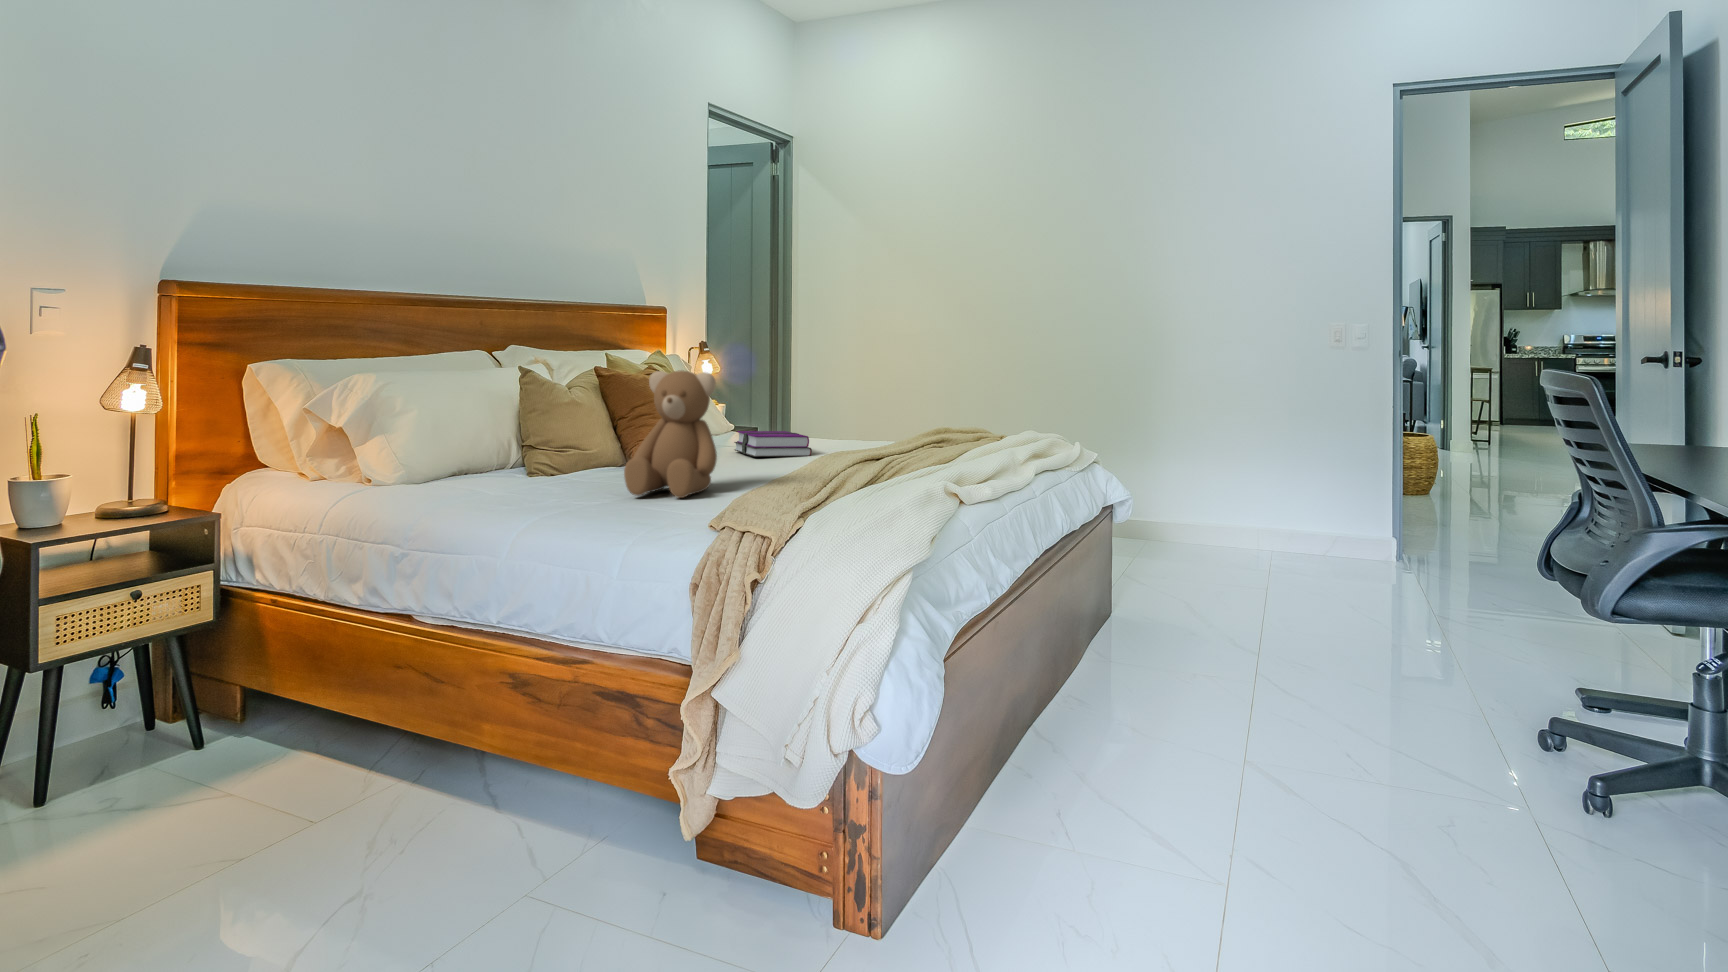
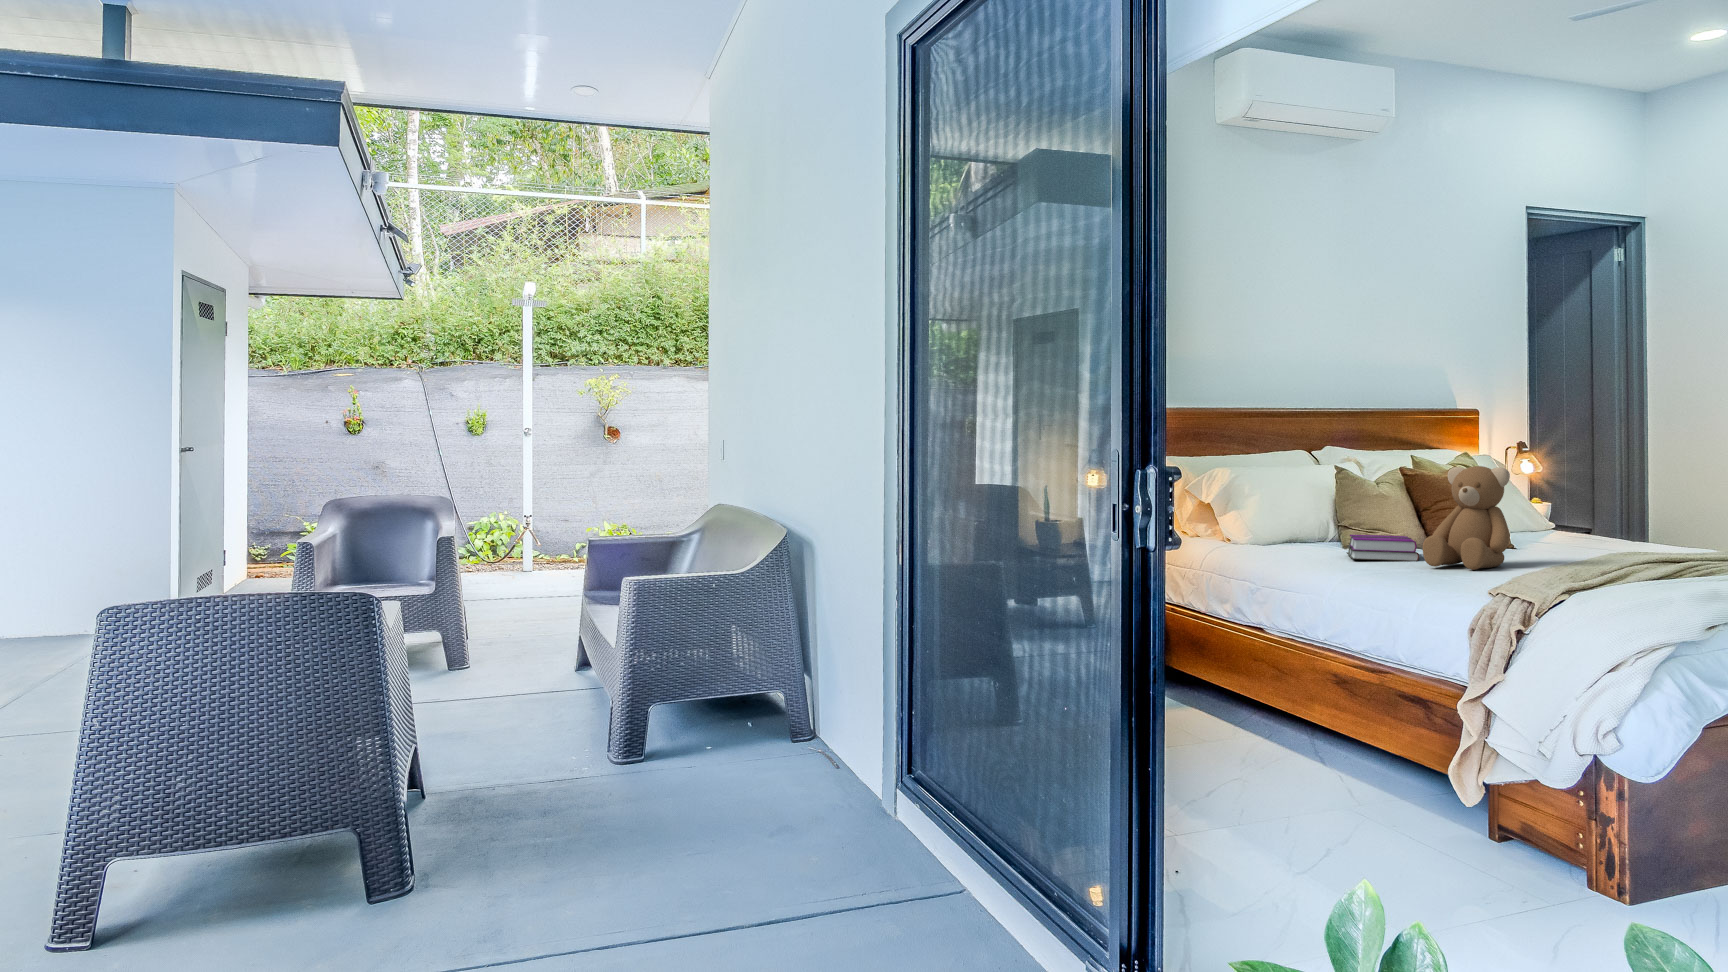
hardback book: present [734,431,812,457] -> present [1347,535,1419,561]

